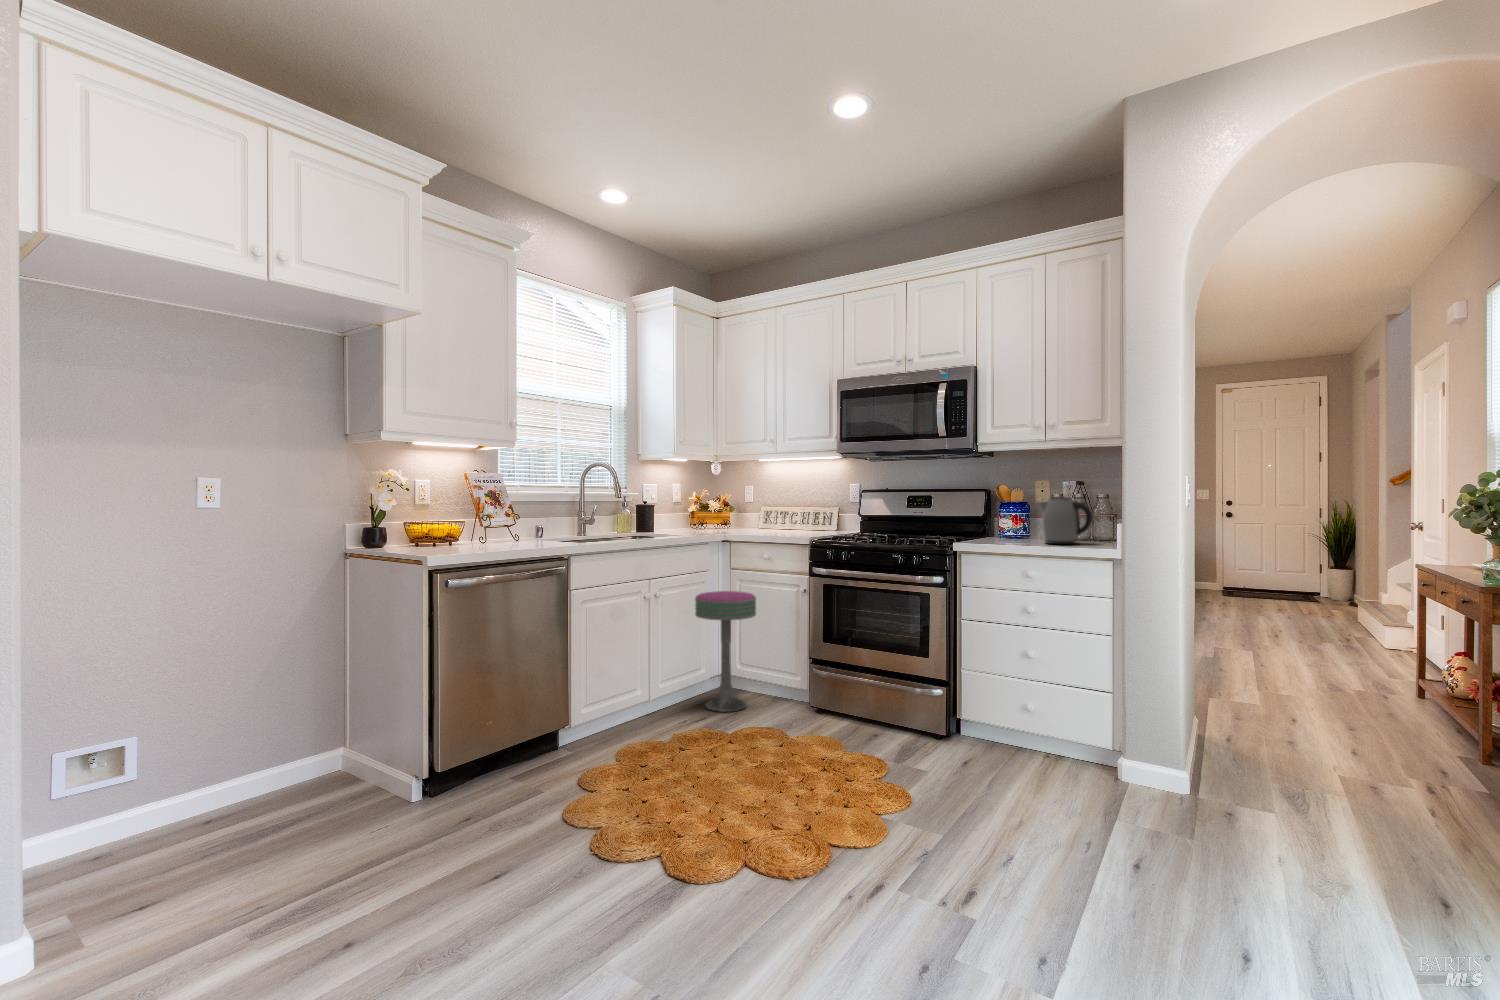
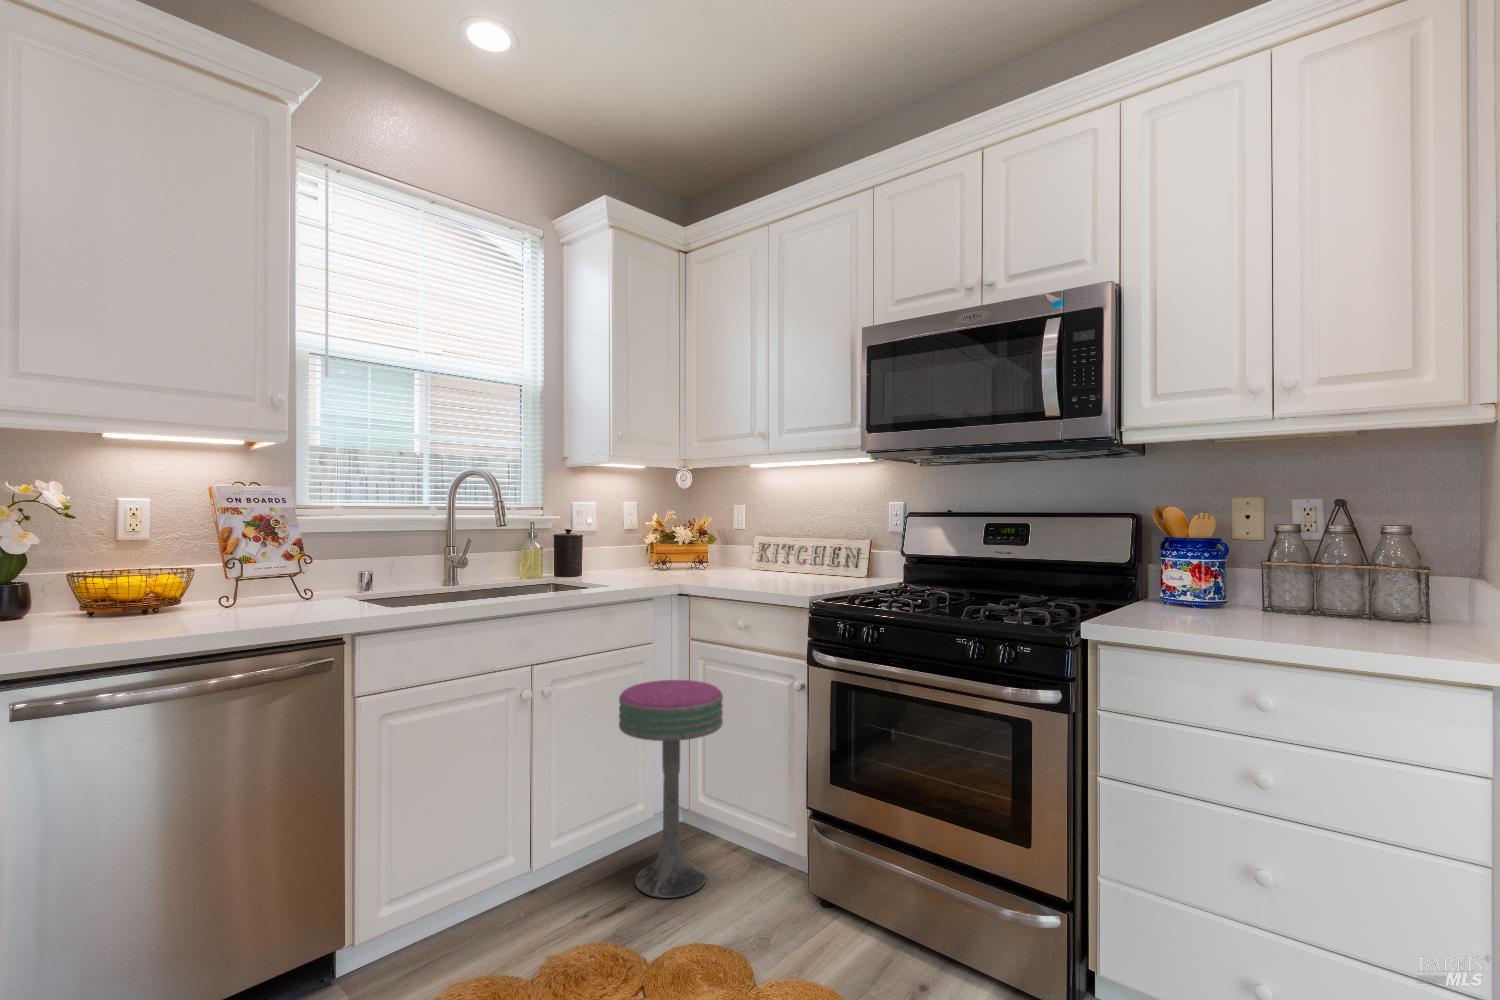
kettle: present [1040,497,1093,544] -> none [1262,533,1392,633]

